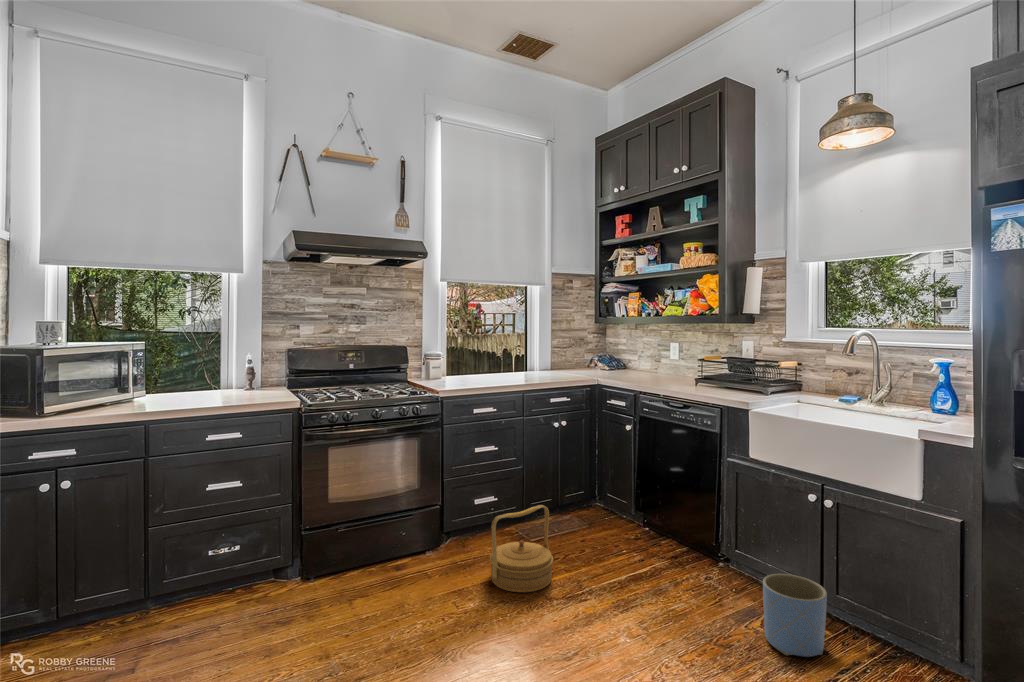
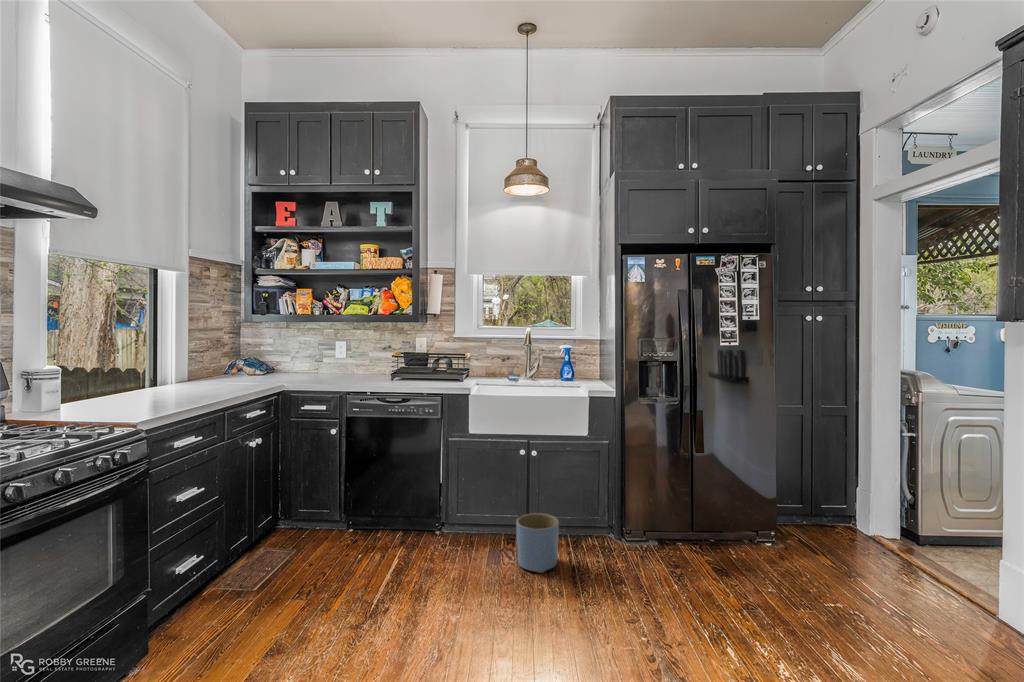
basket: present [490,505,553,593] -> none [249,532,331,645]

